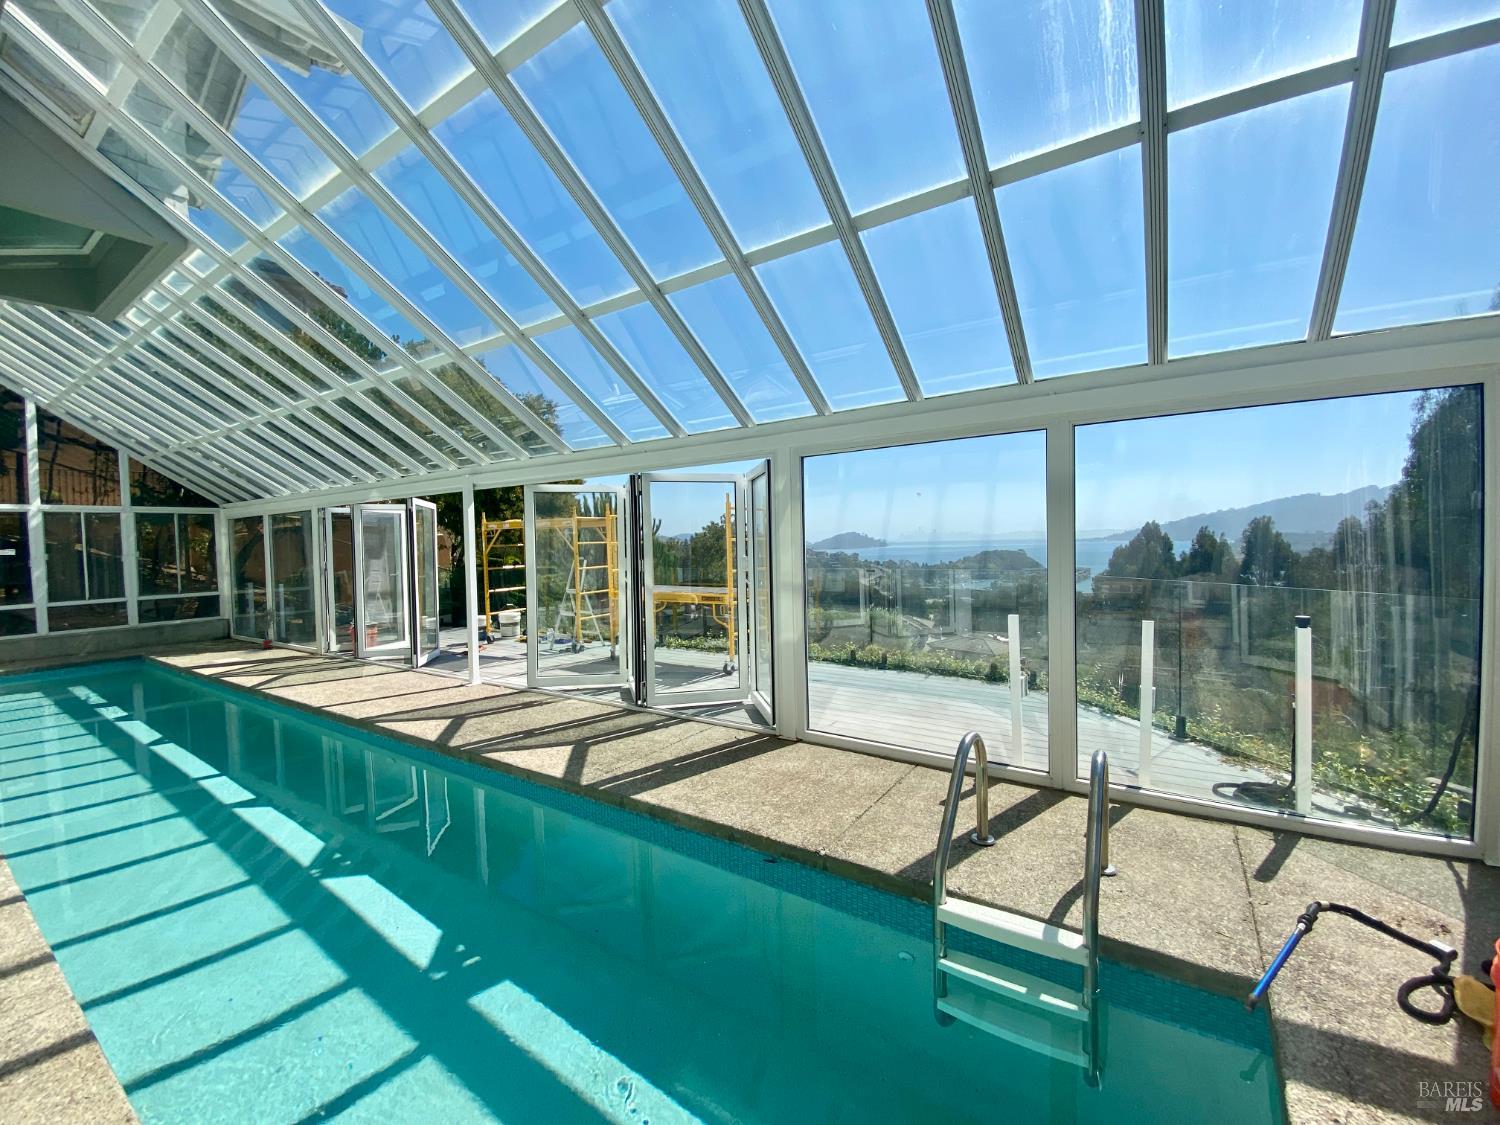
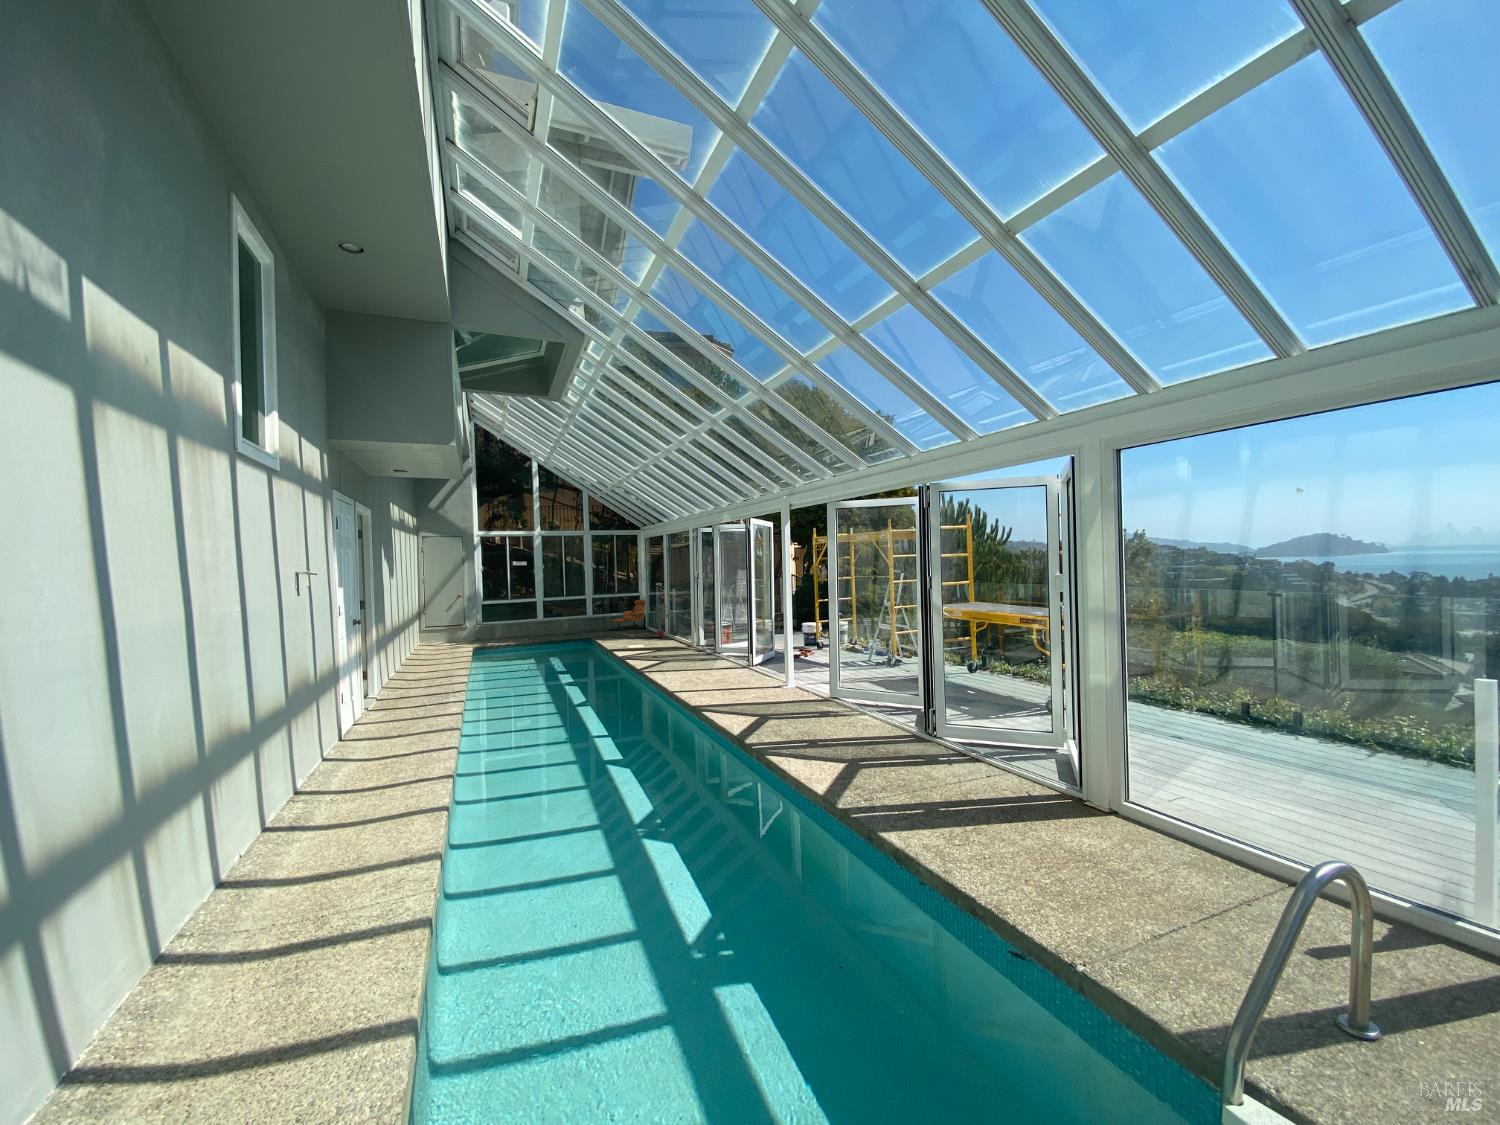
lounge chair: none [187,605,235,647] -> present [613,600,646,630]

